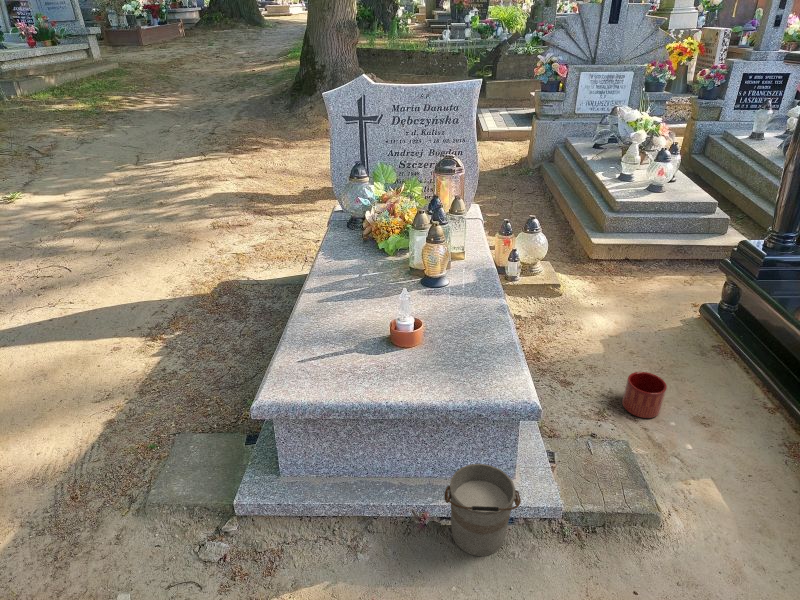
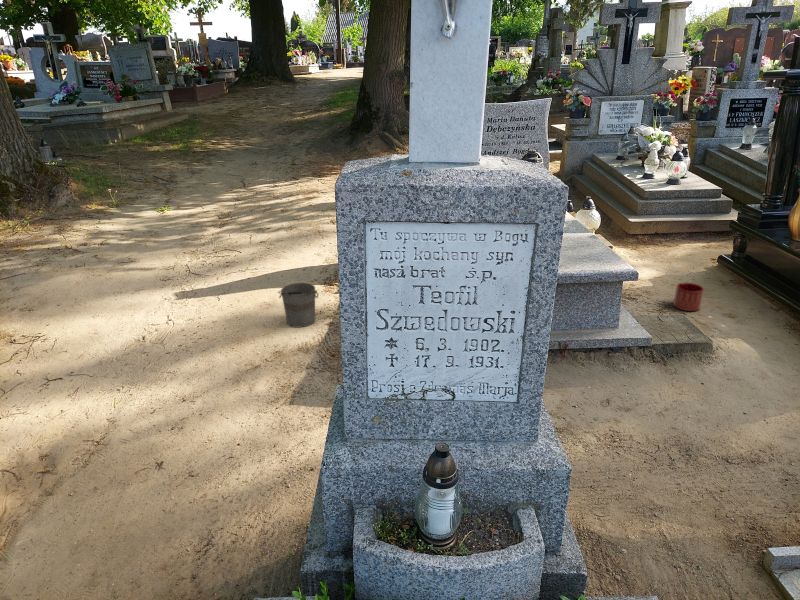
bucket: present [444,464,521,556] -> present [278,283,318,327]

